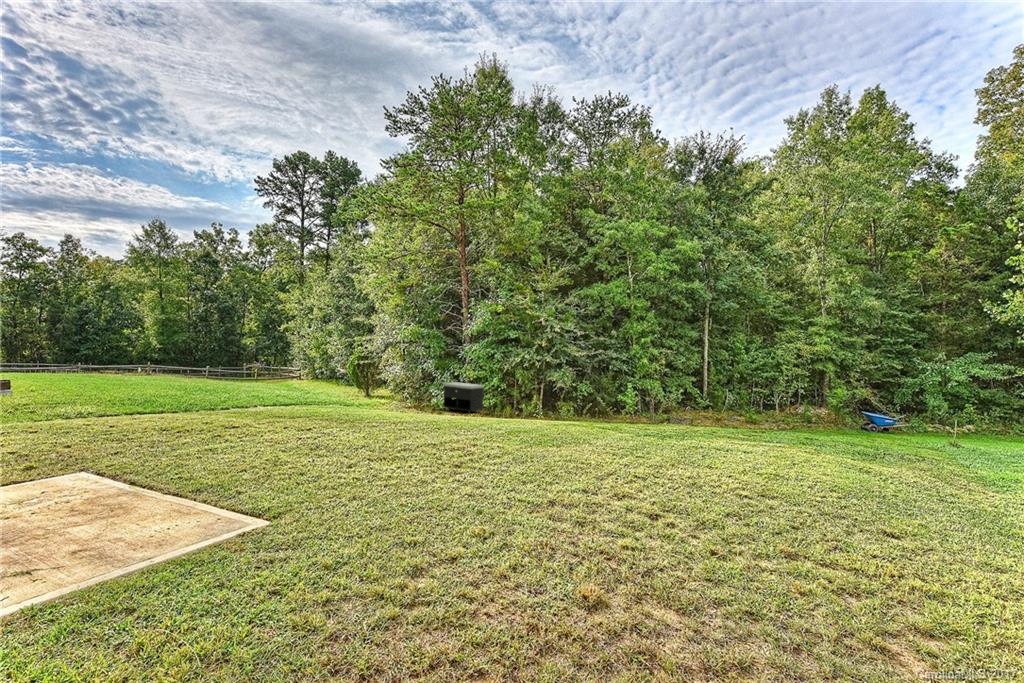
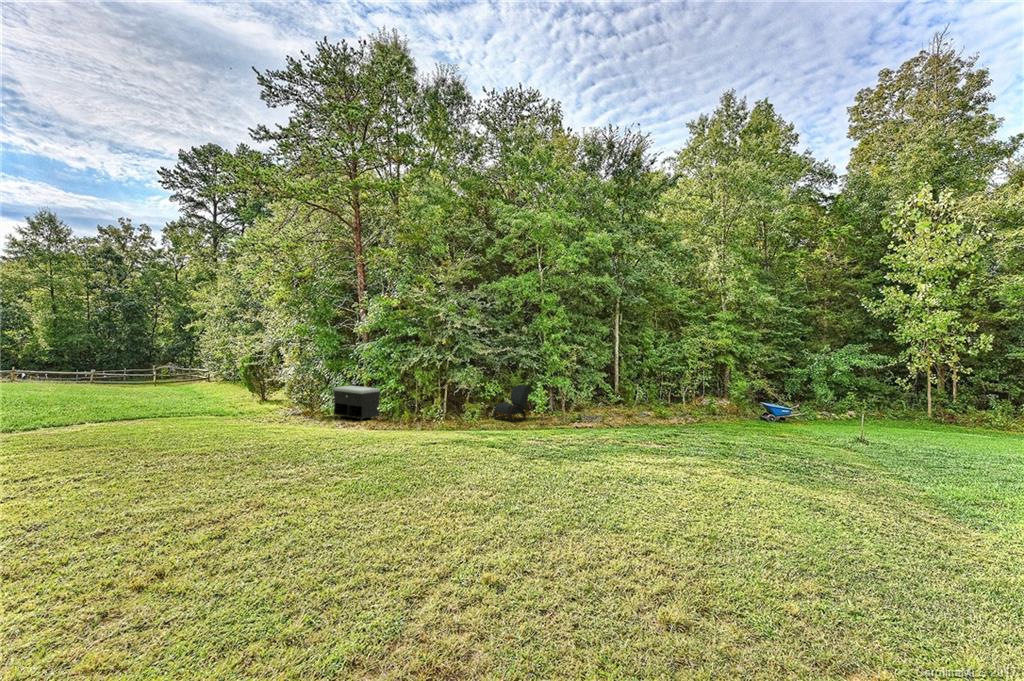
lounge chair: none [586,385,622,421] -> present [493,385,531,422]

